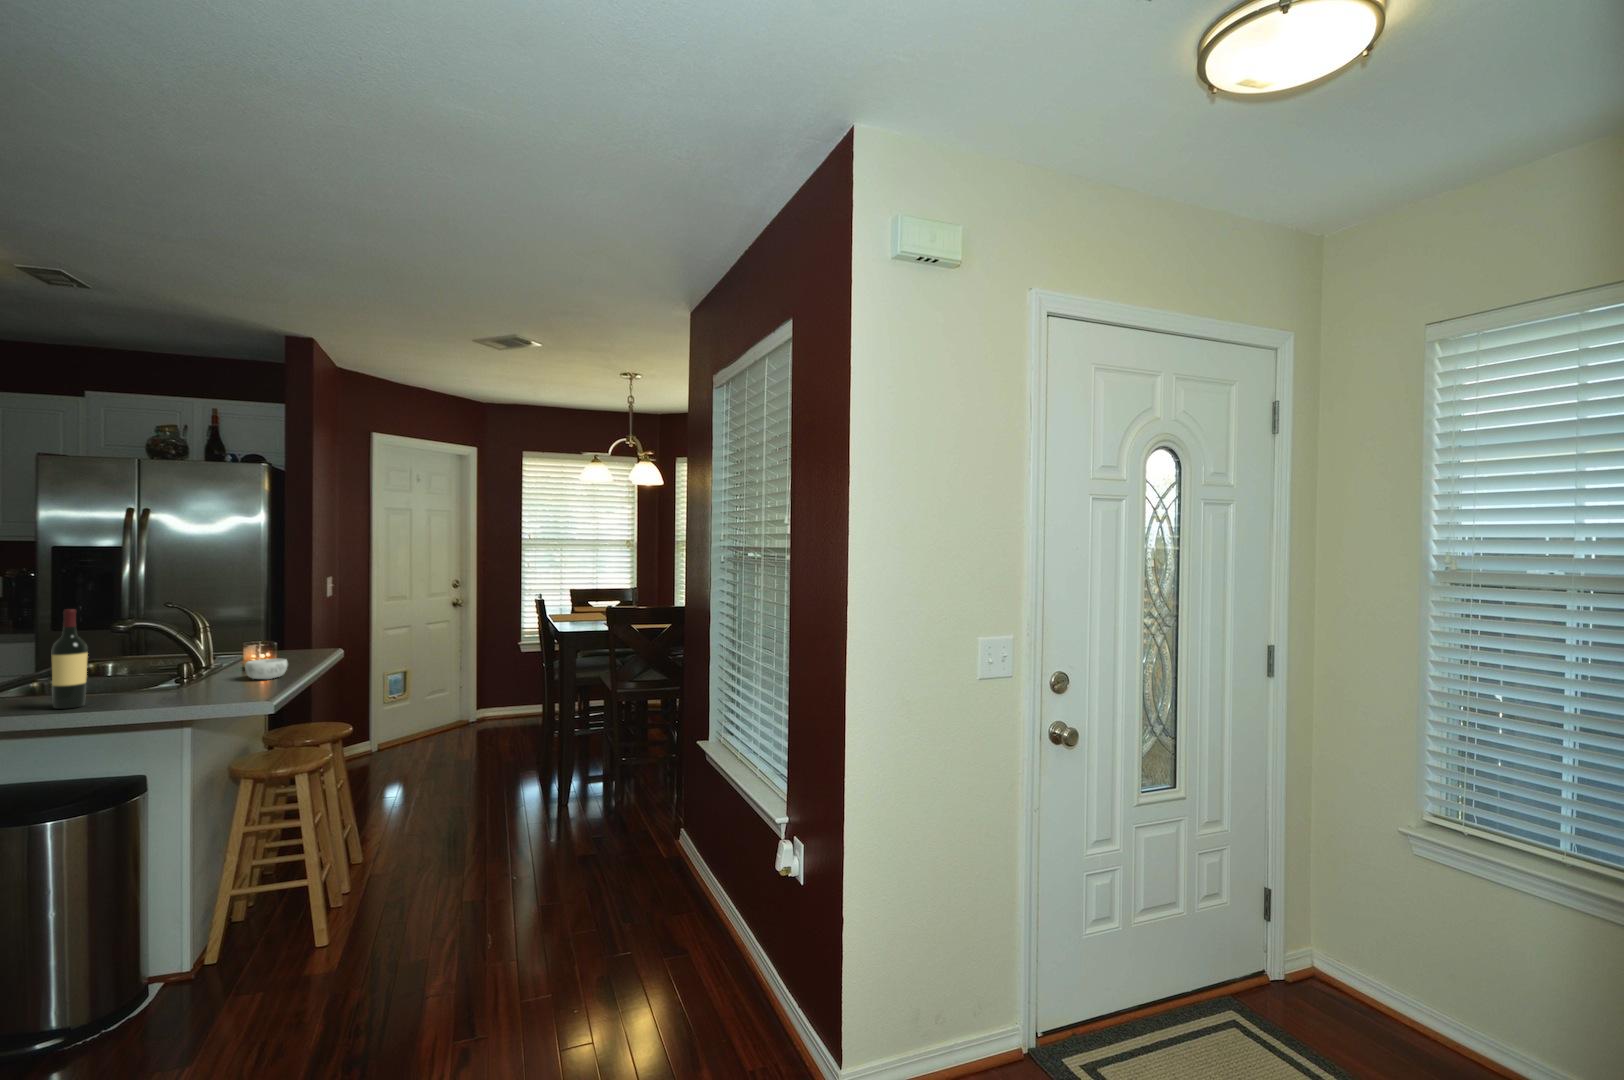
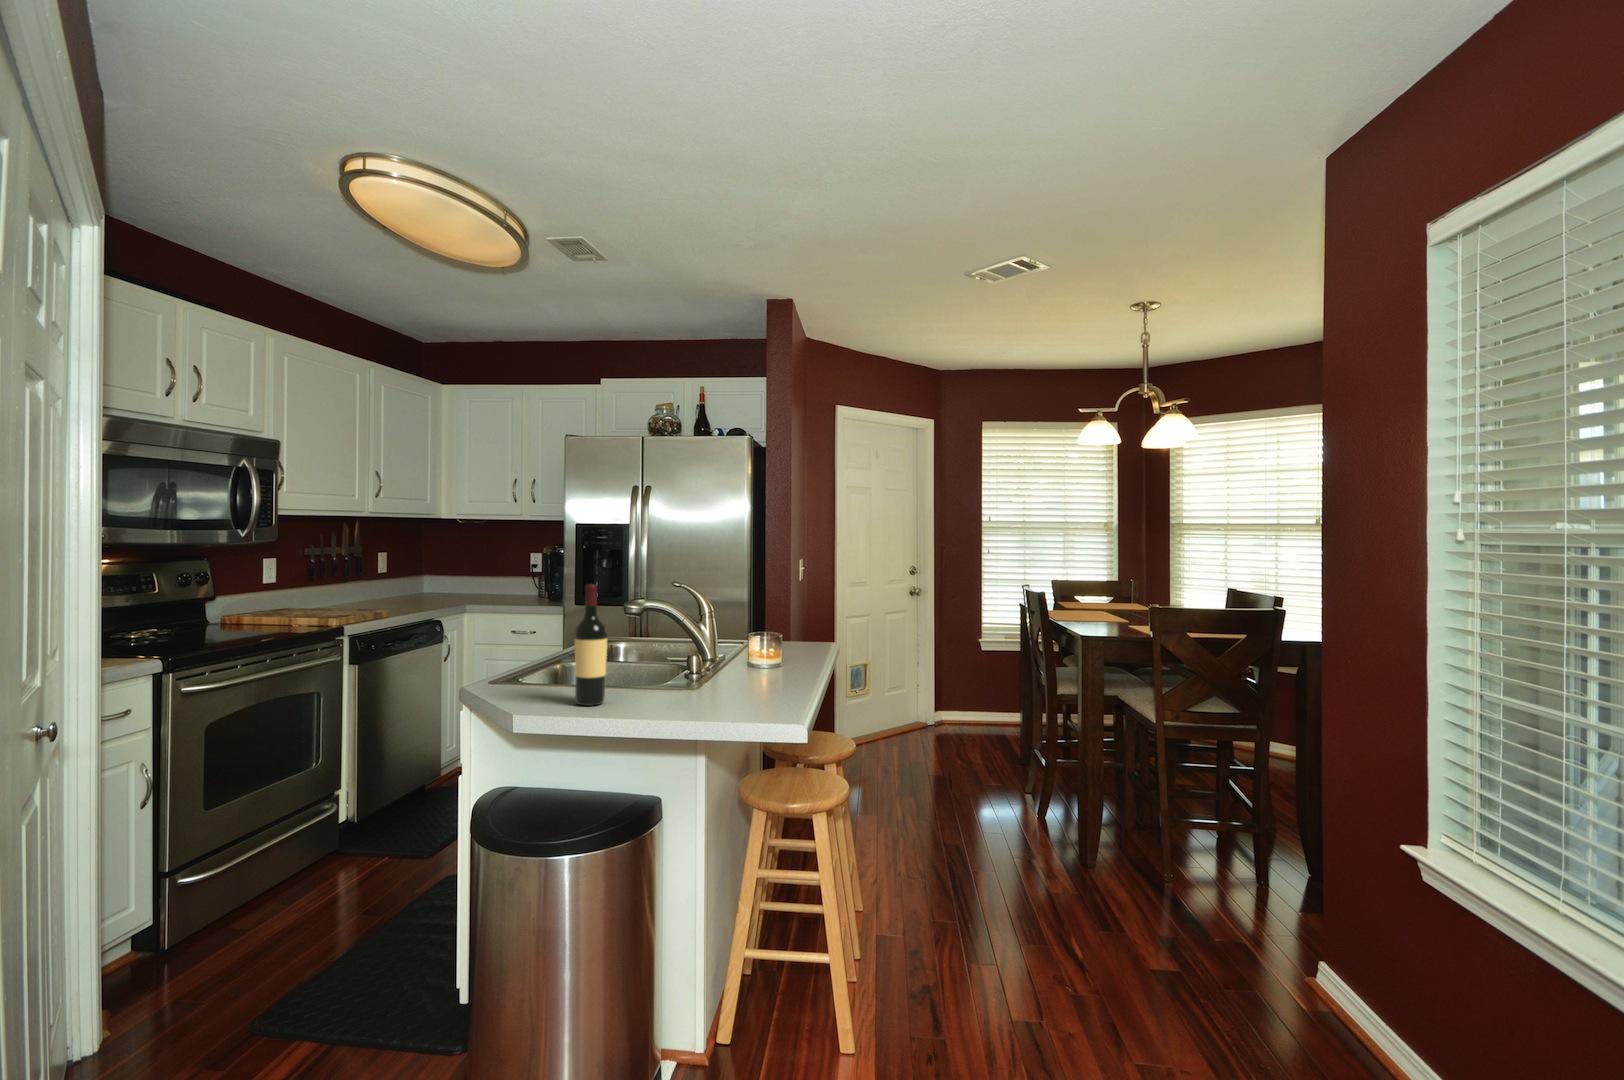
decorative bowl: present [245,659,288,679] -> none [756,656,800,683]

